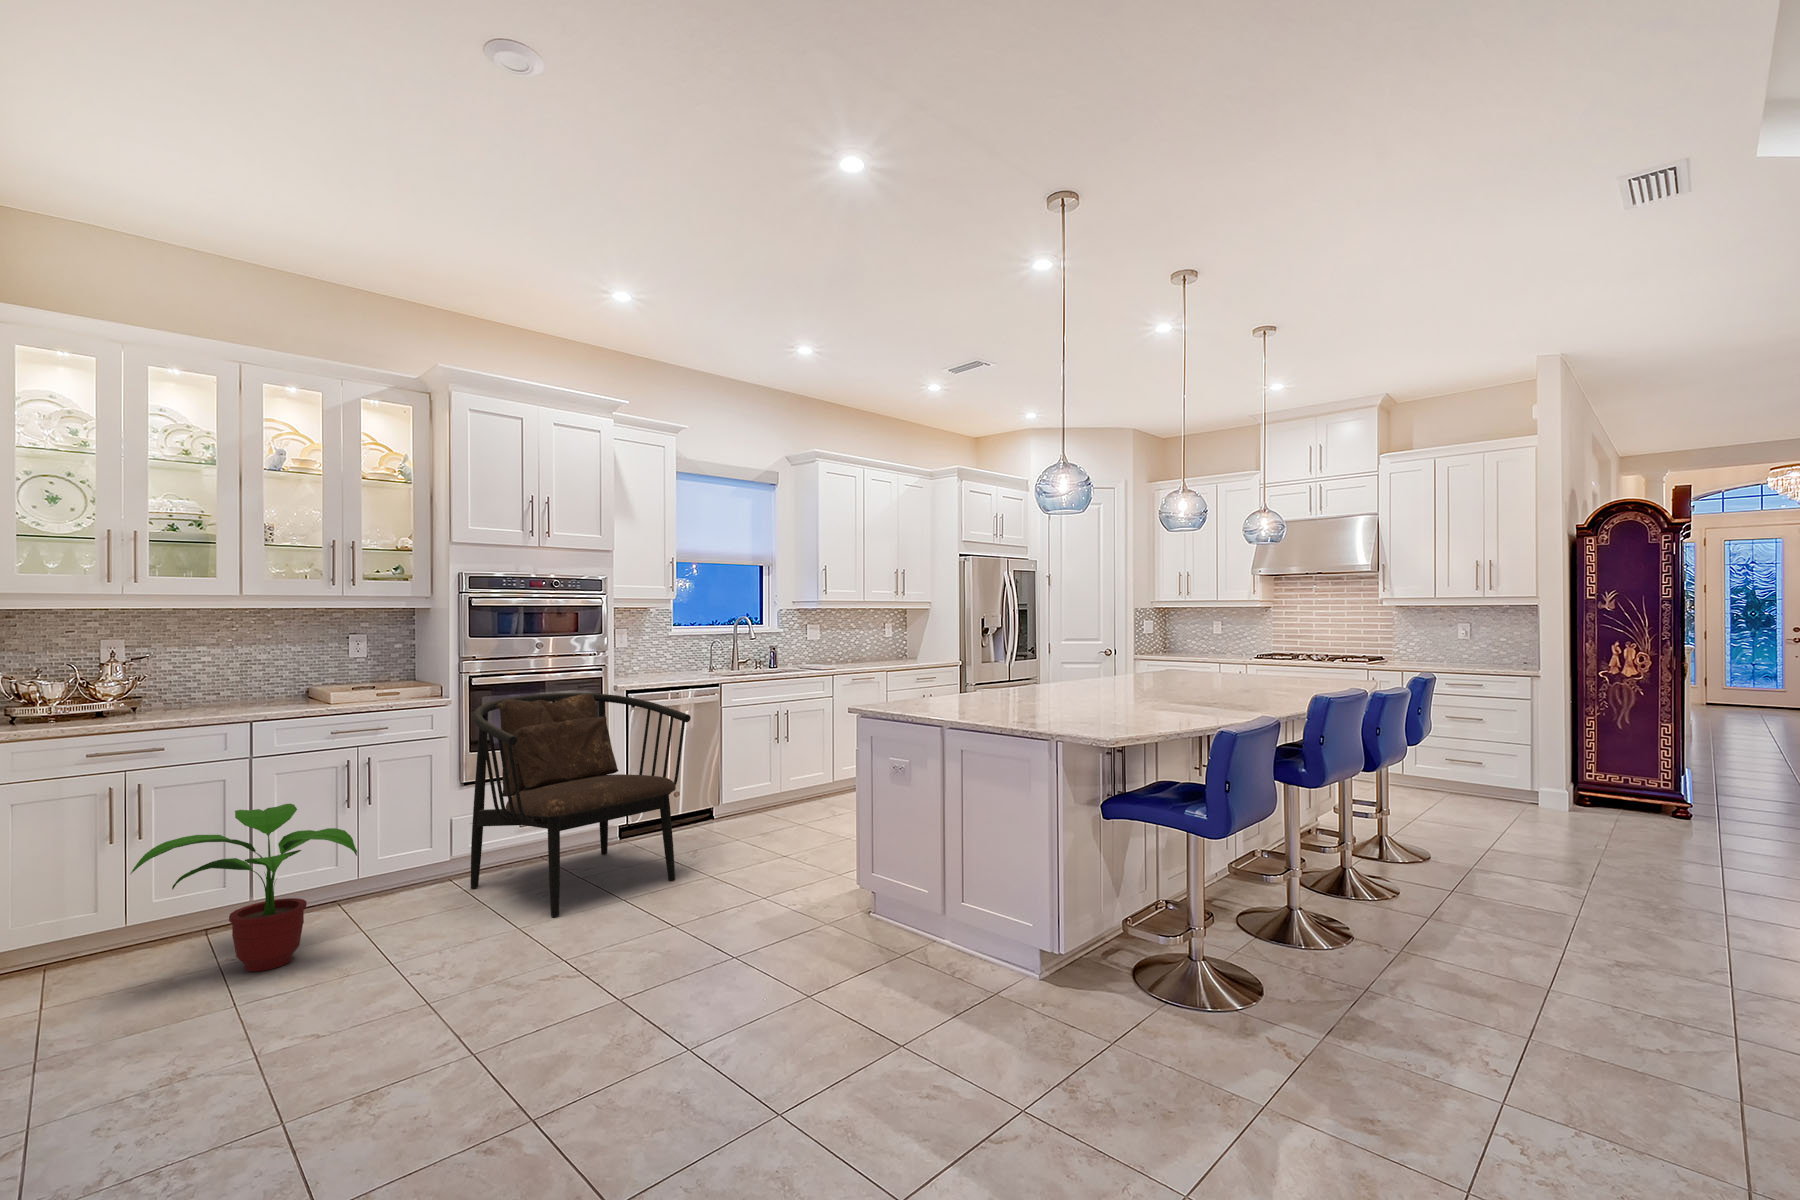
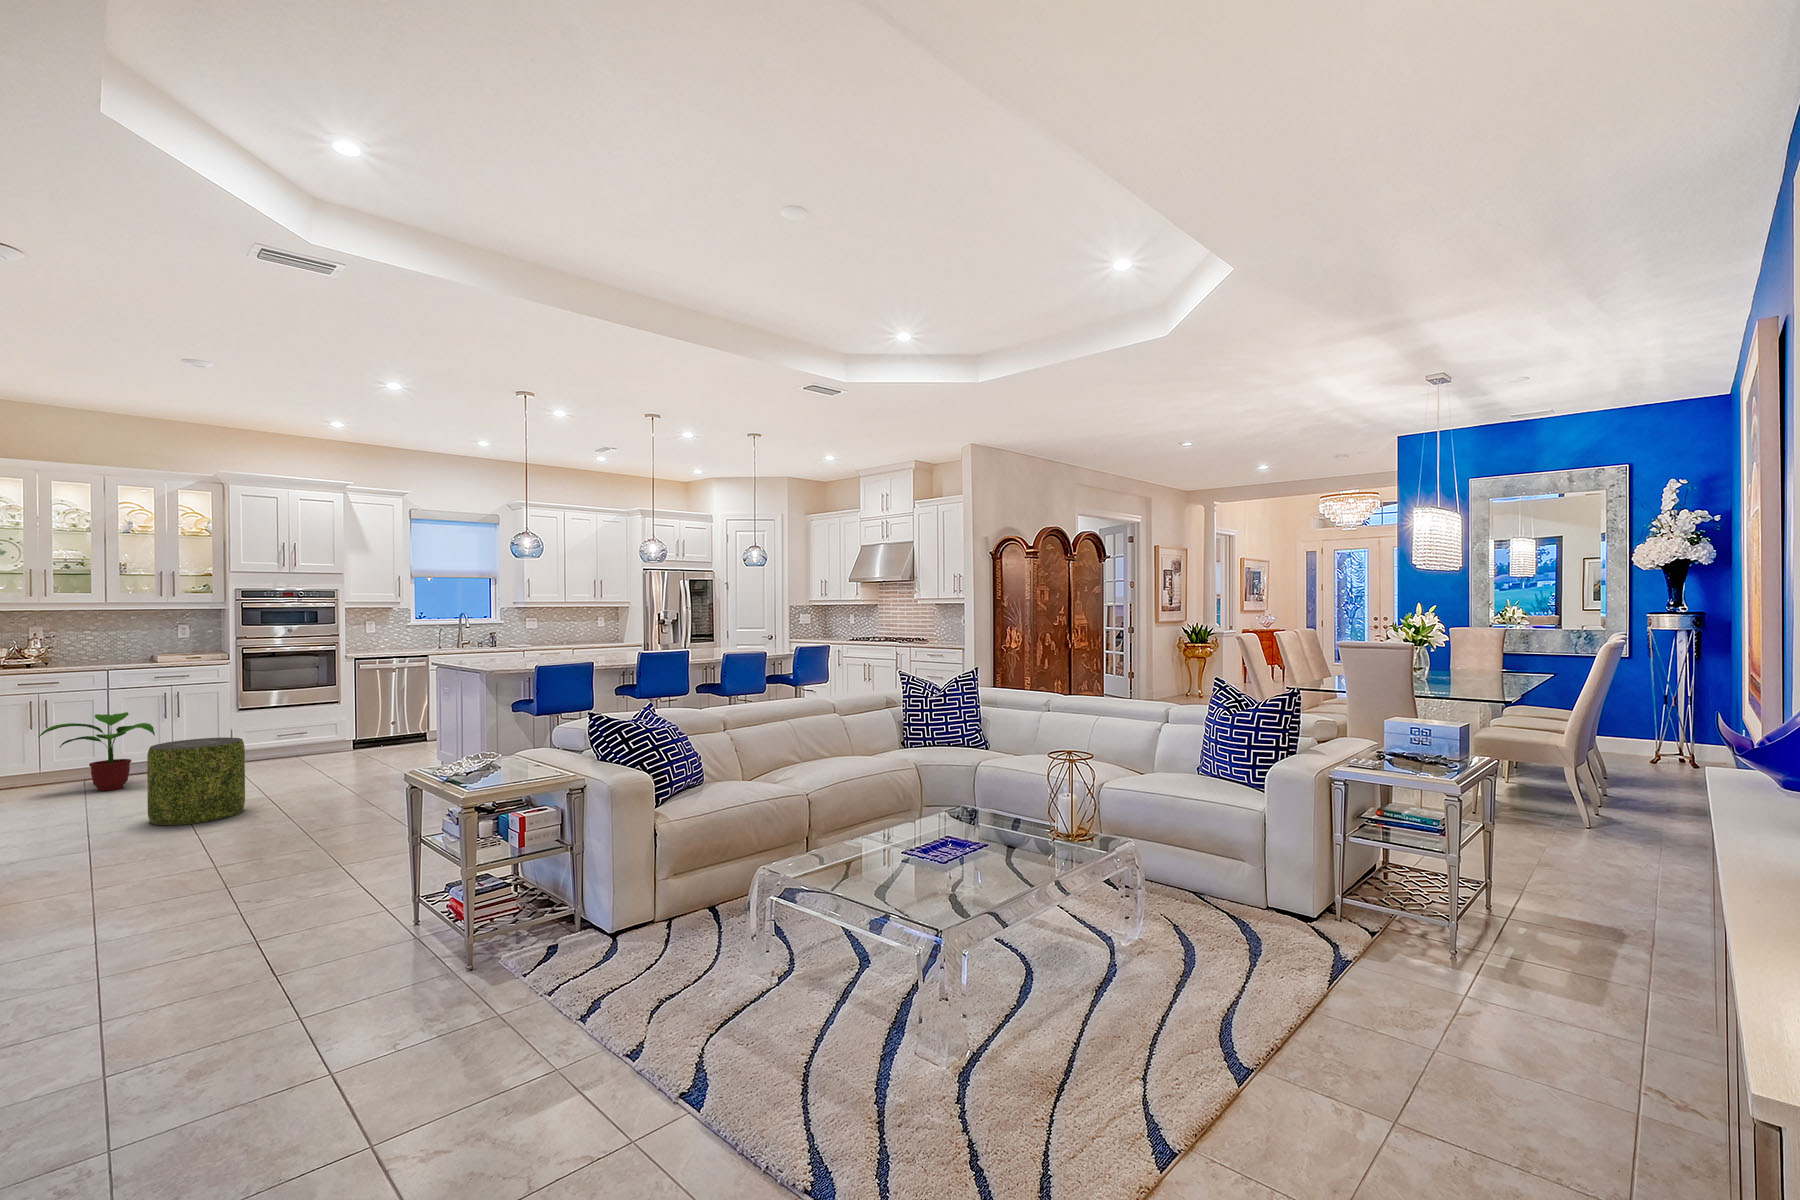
armchair: present [471,693,691,917] -> none [234,659,374,776]
pouf: none [425,884,621,1138] -> present [147,738,245,825]

